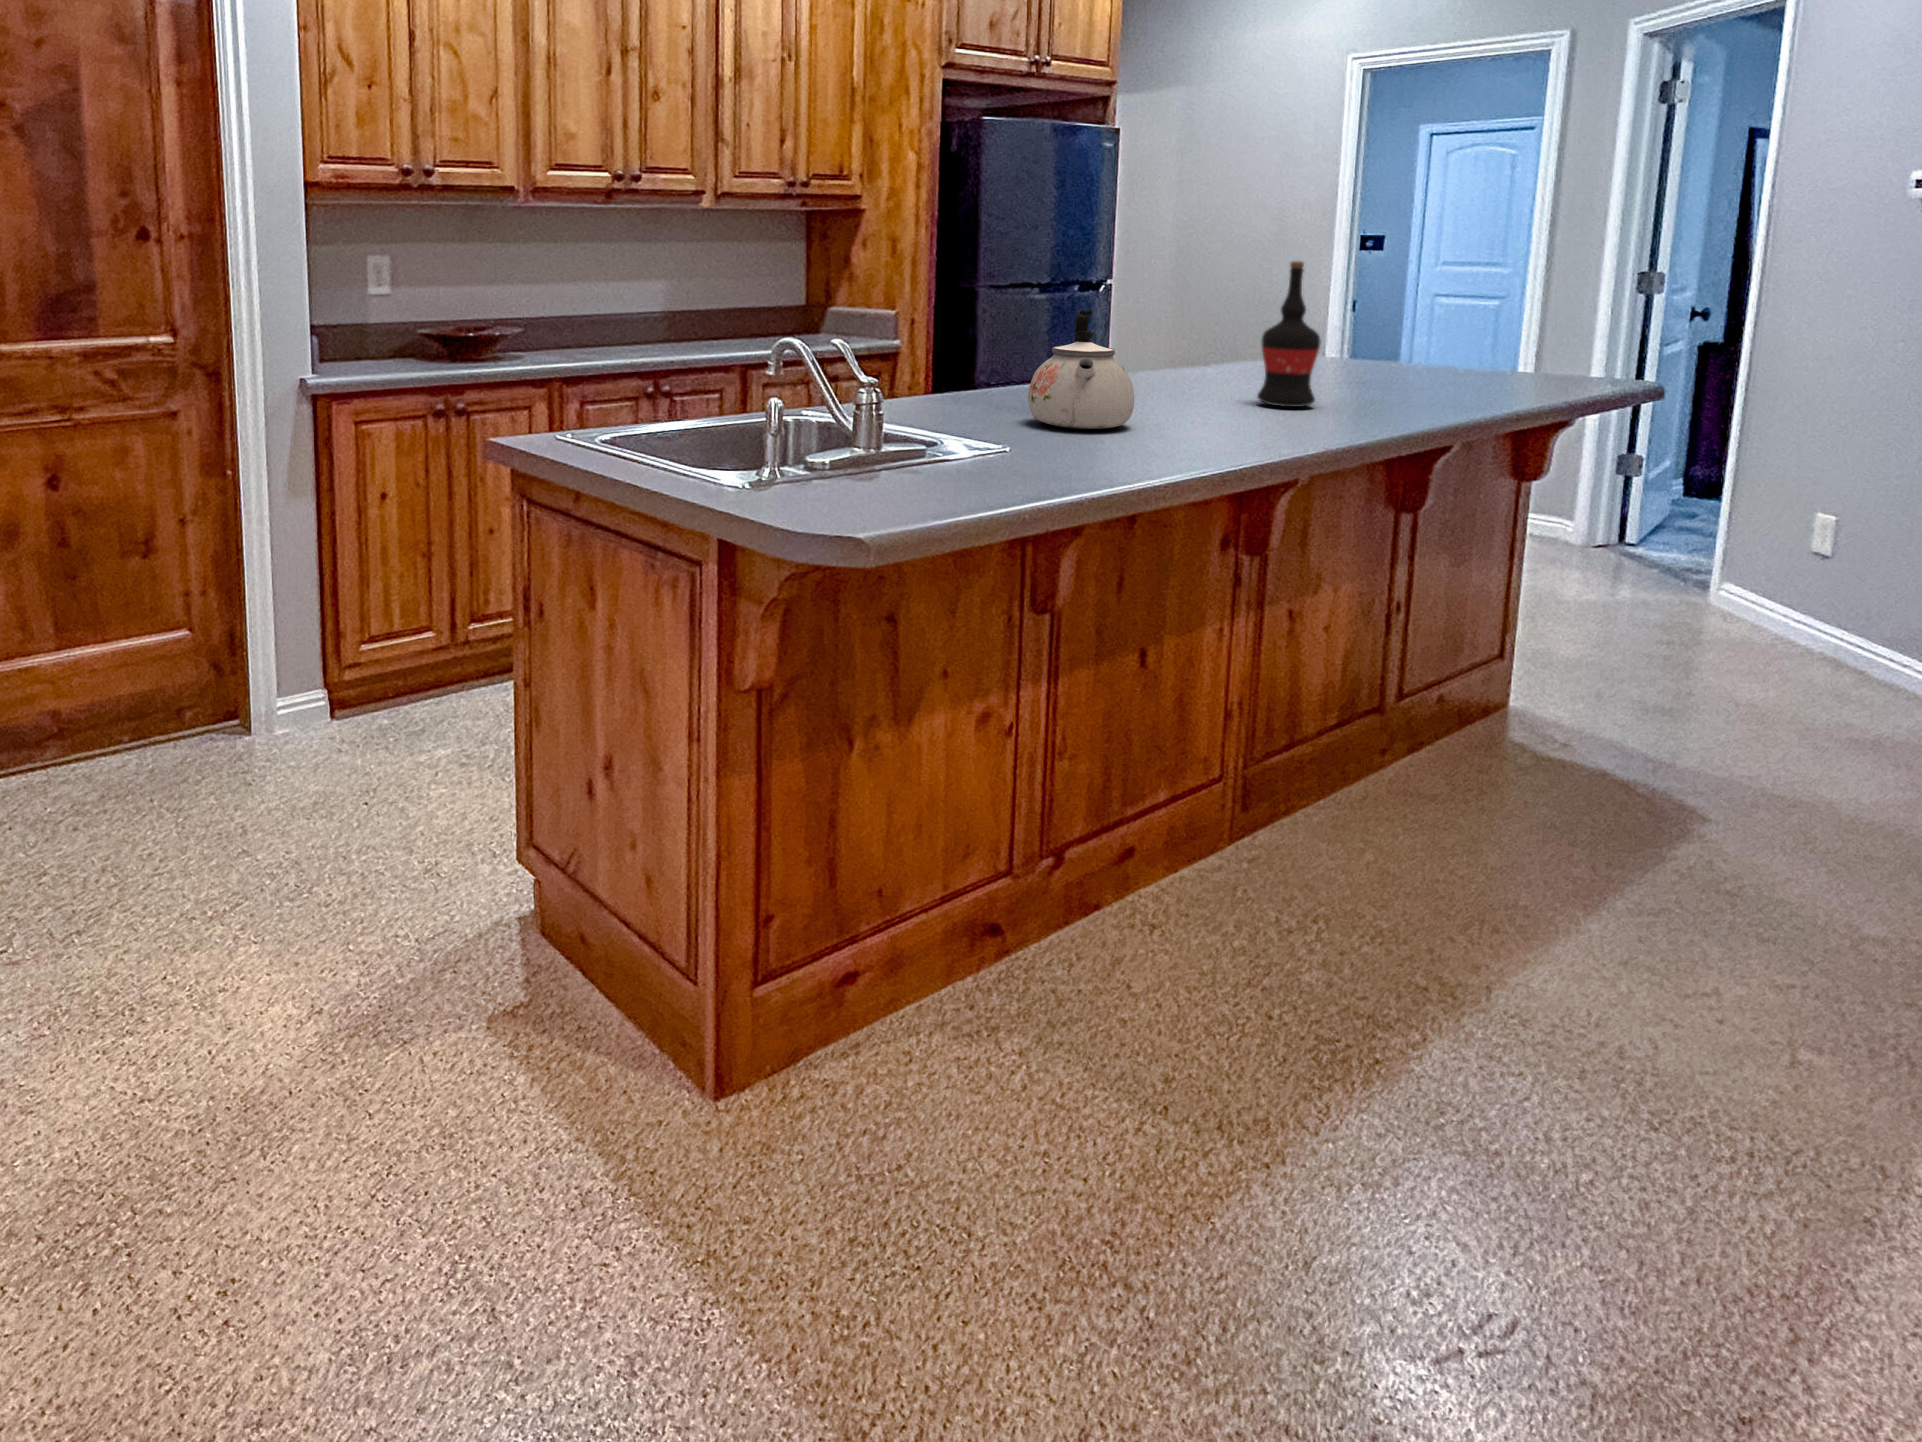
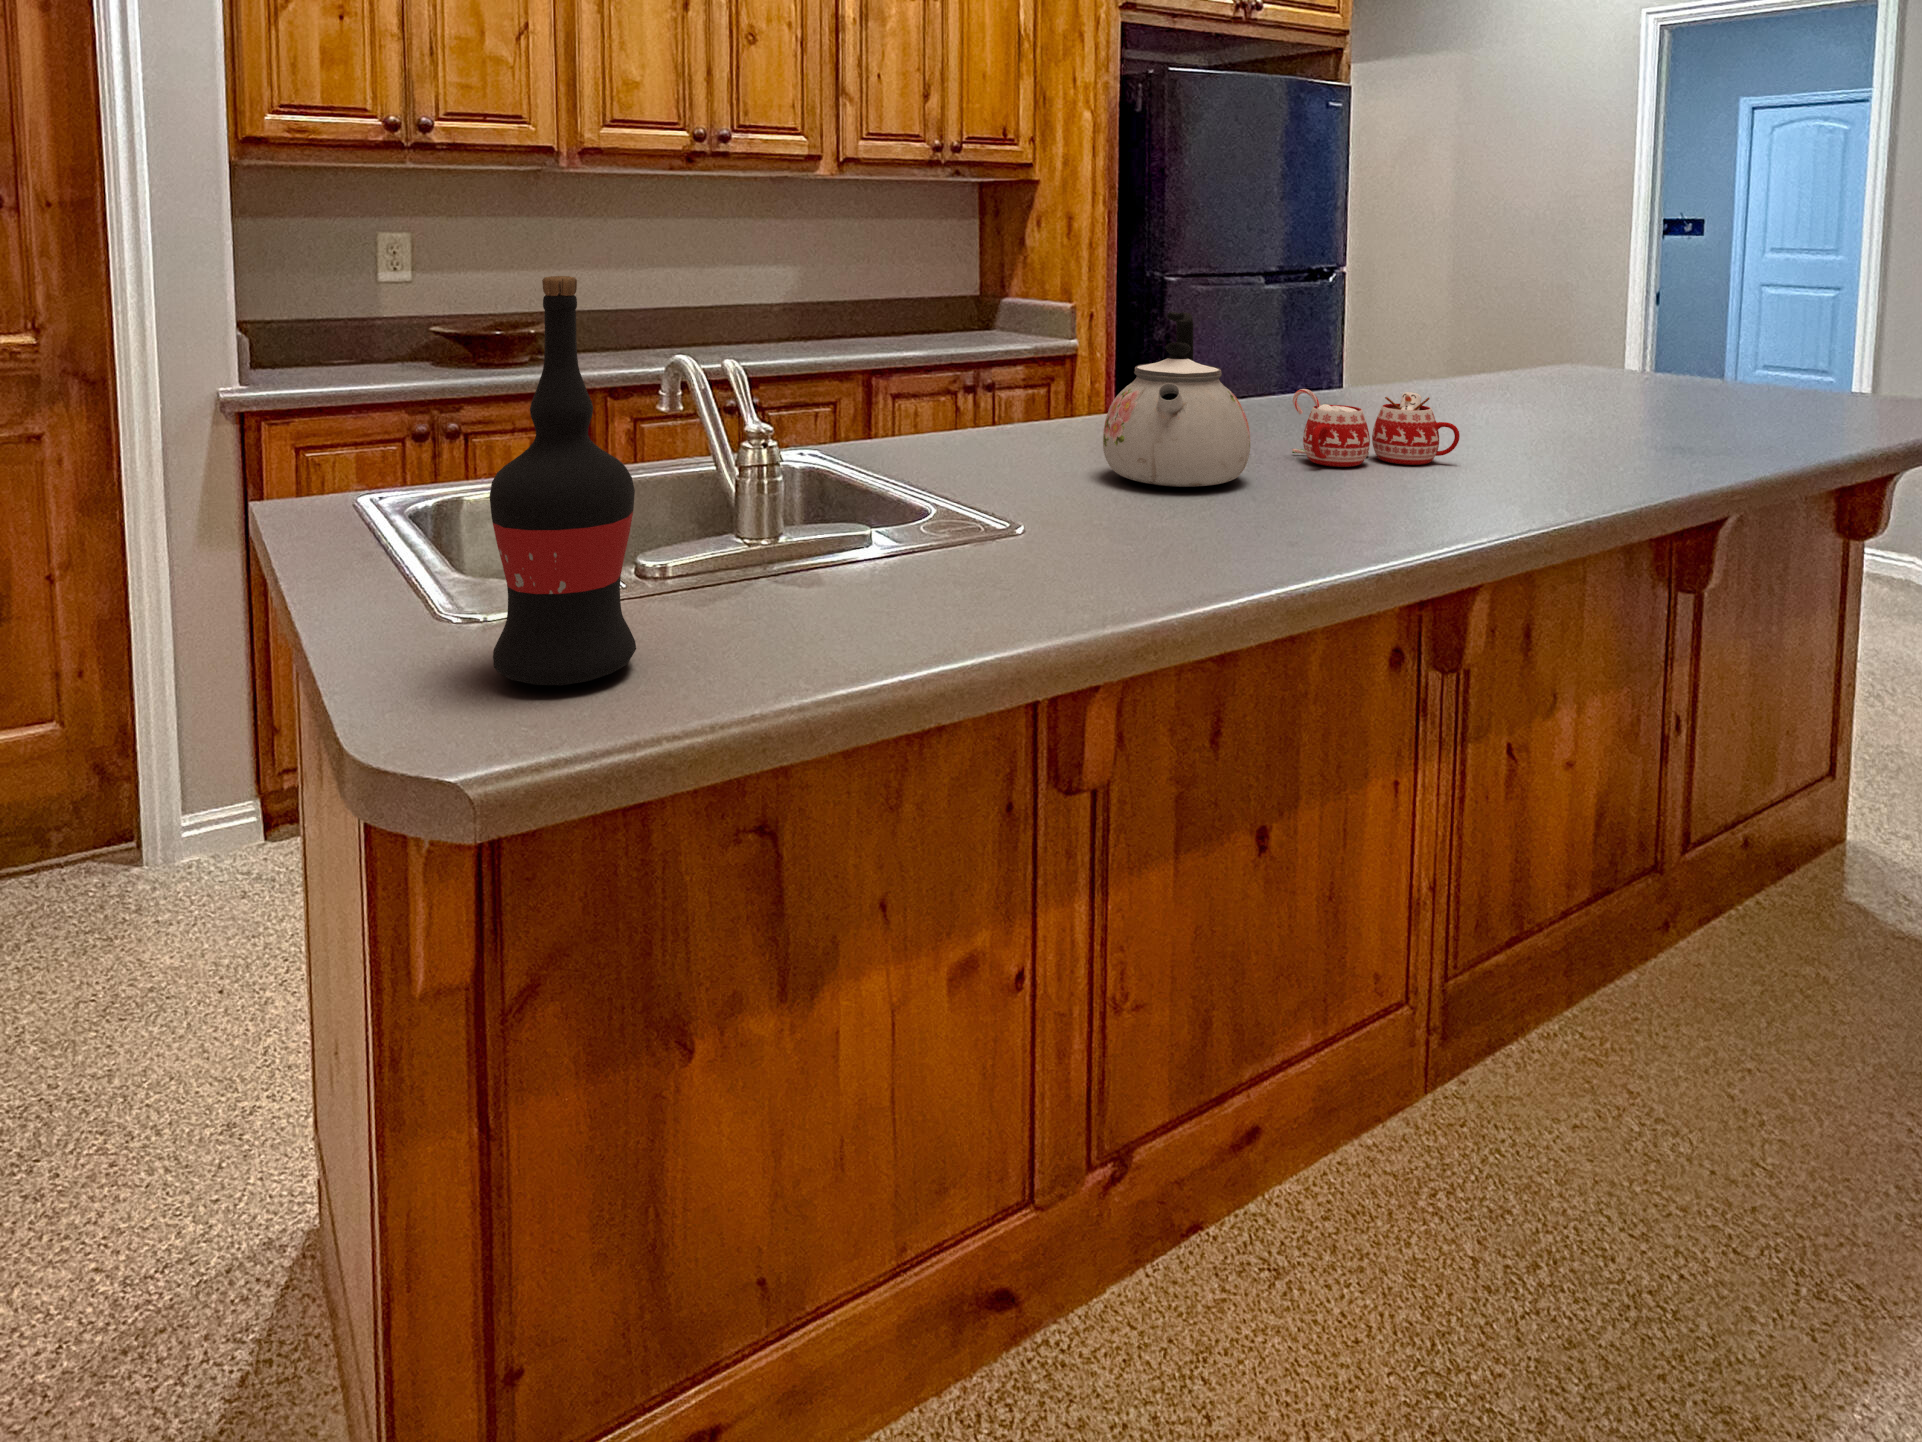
wine bottle: present [1257,261,1320,407] -> present [489,276,636,685]
mug: none [1146,364,1269,418] -> present [1292,389,1460,467]

